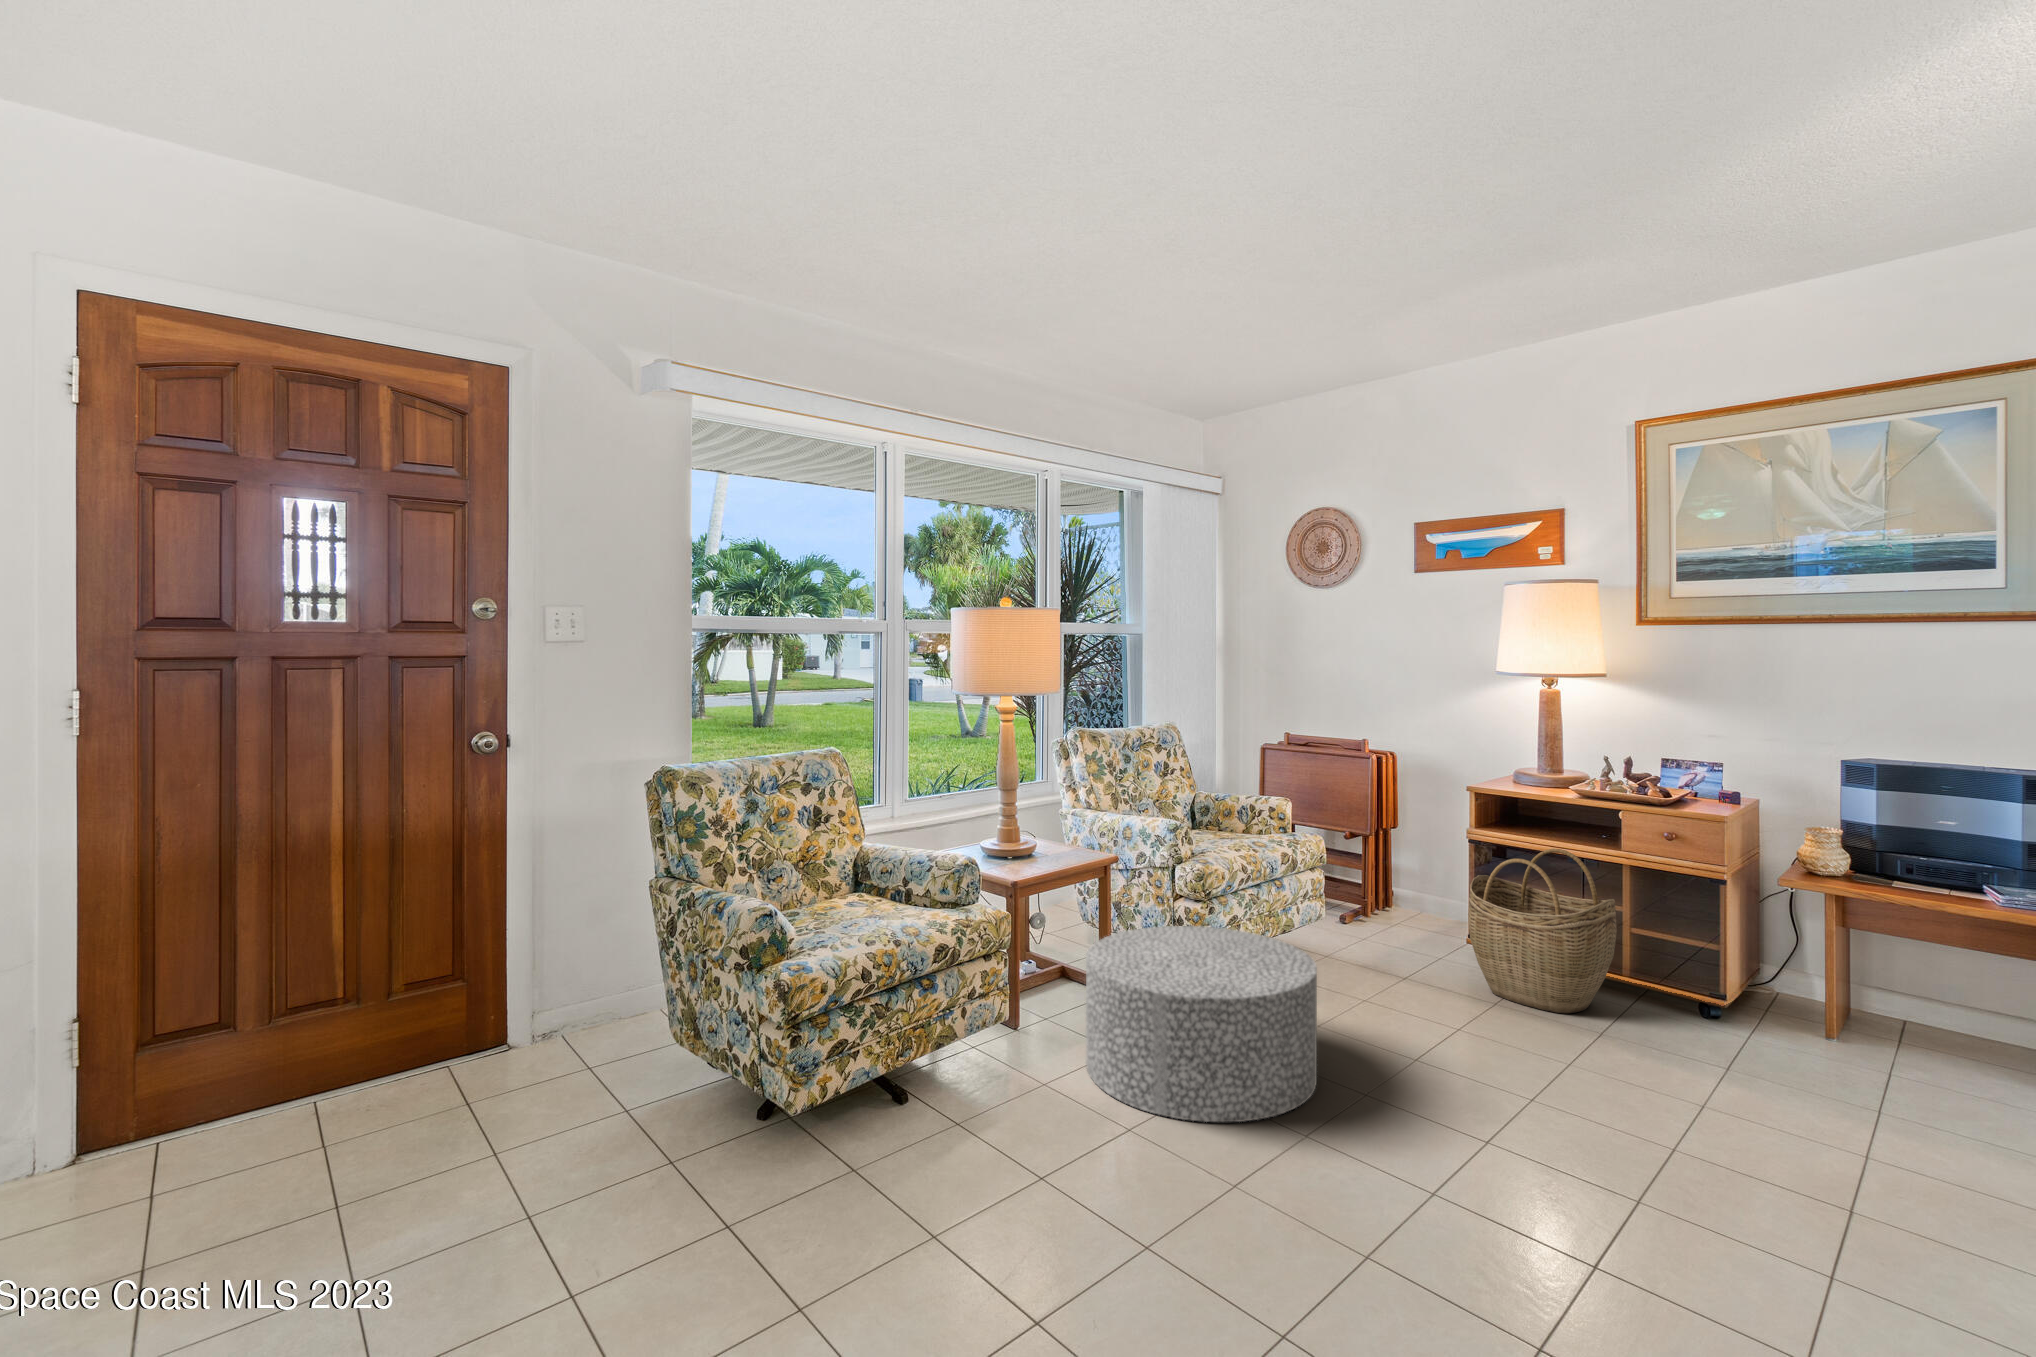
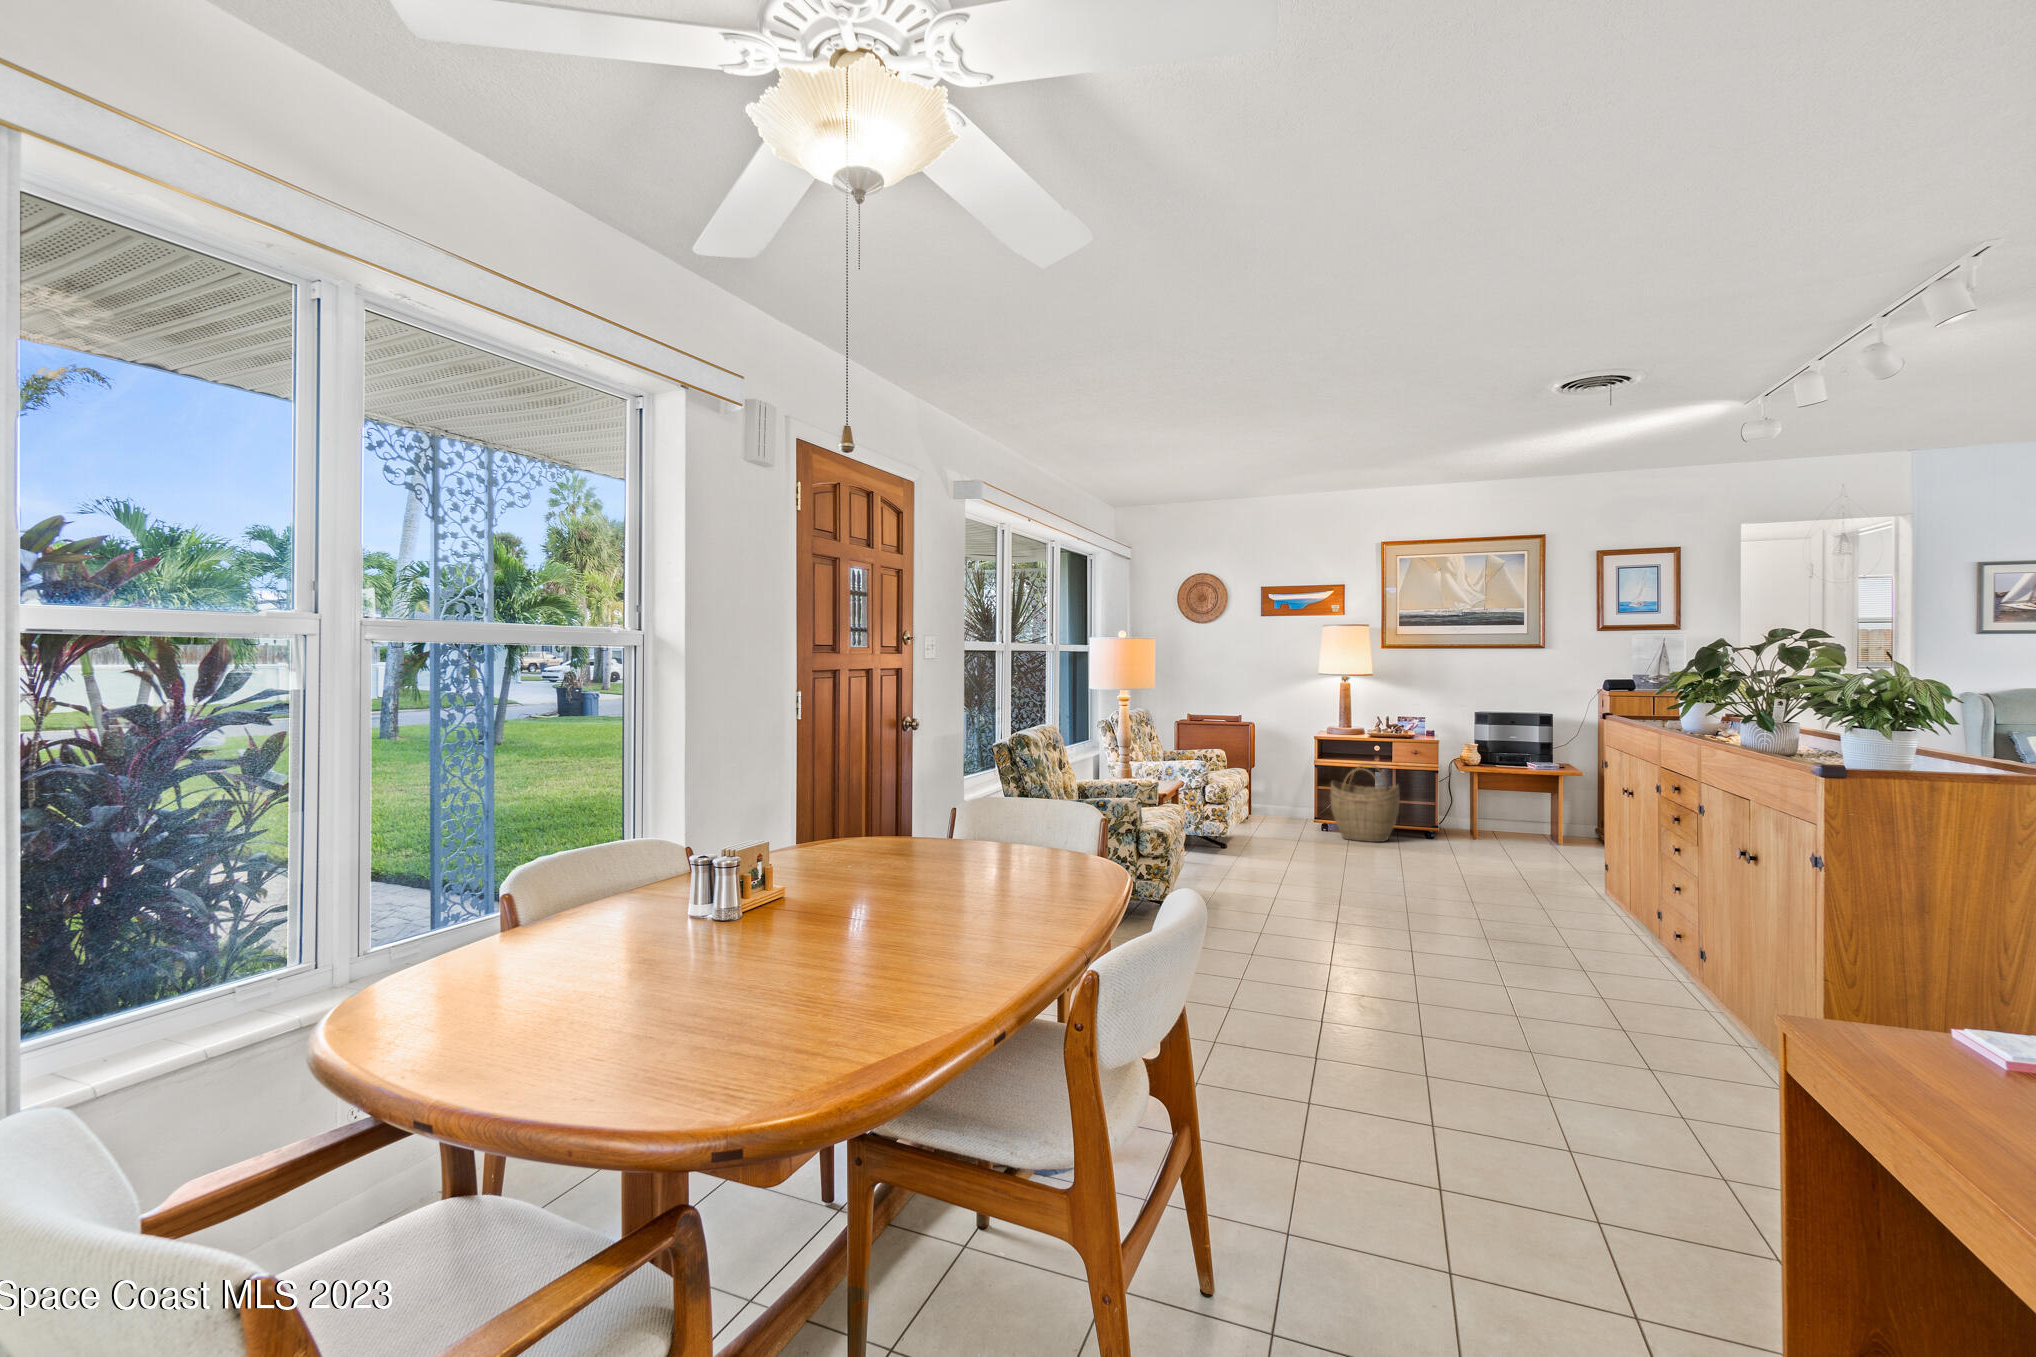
ottoman: present [1086,926,1317,1122] -> none [1211,812,1328,892]

